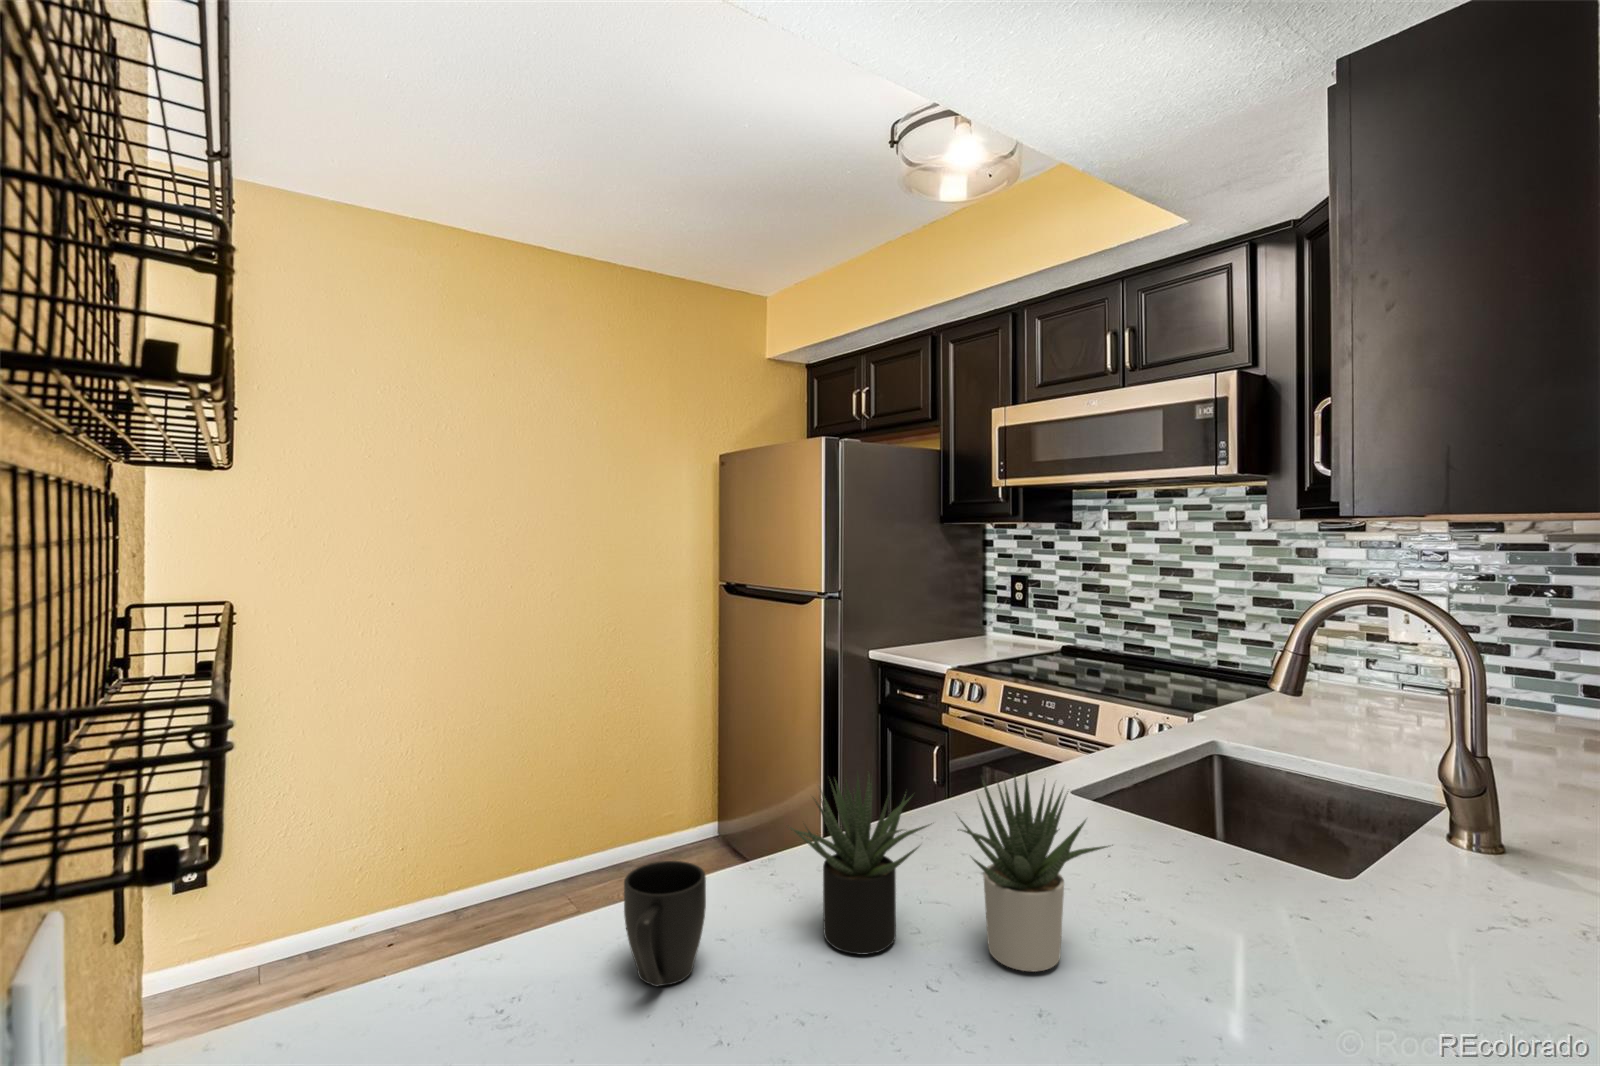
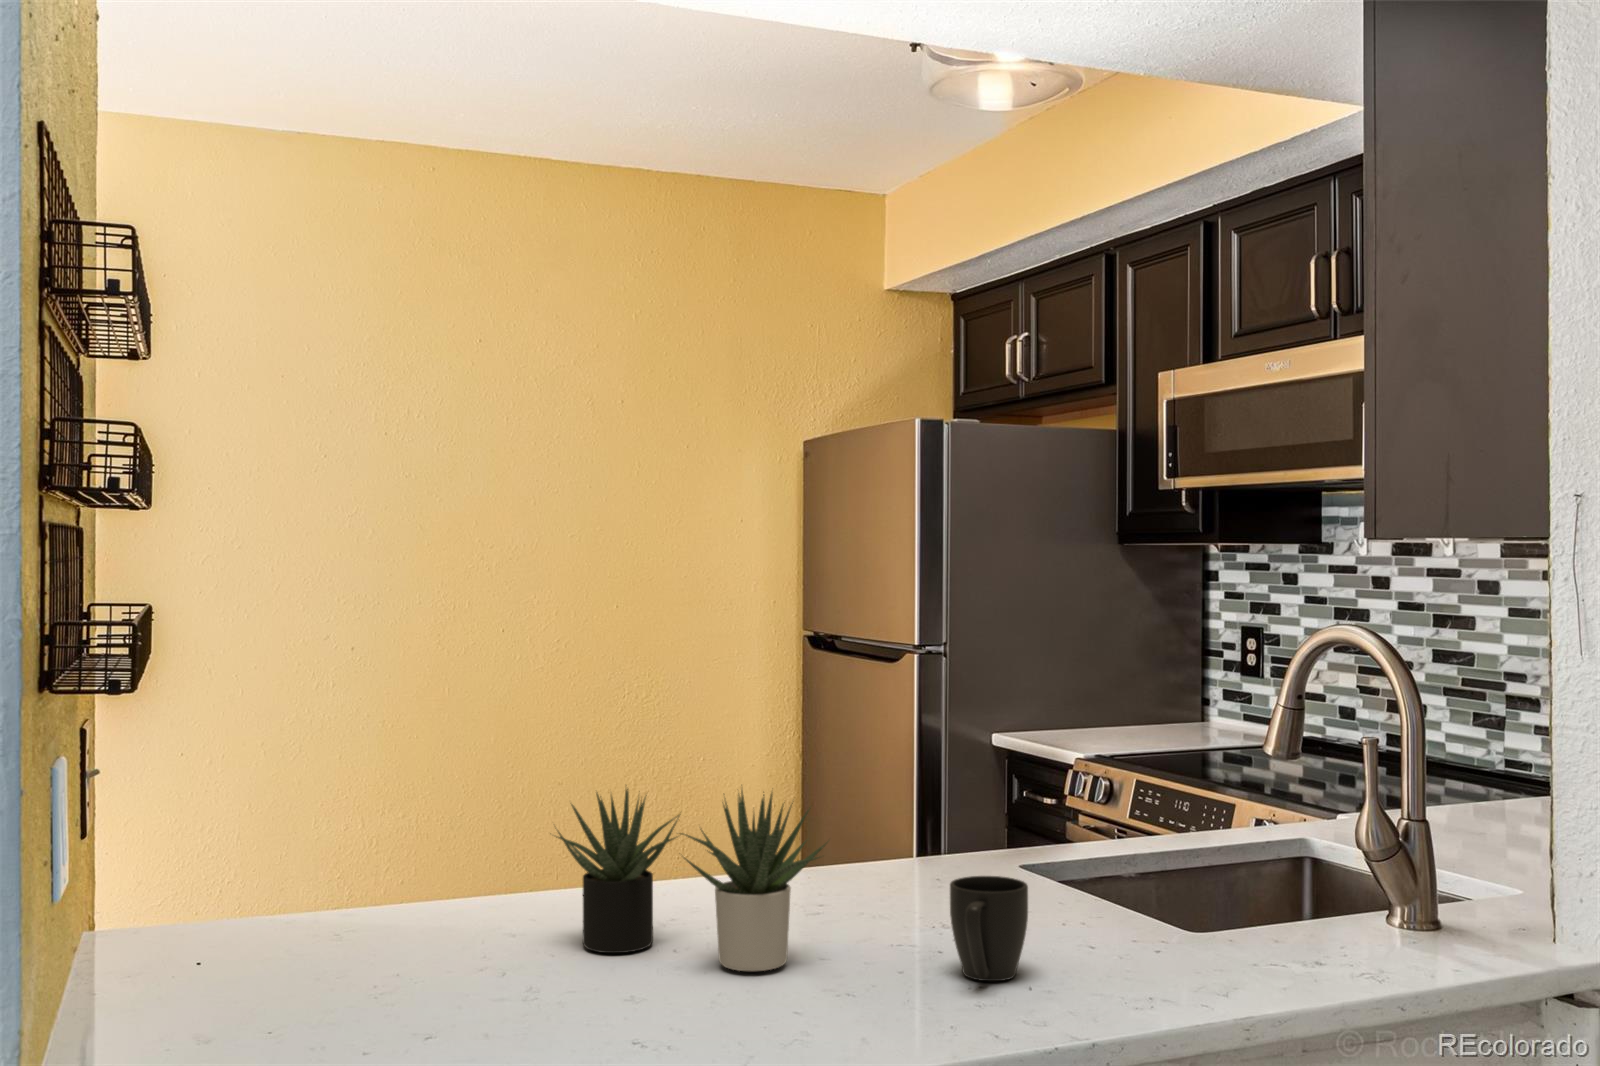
mug: present [624,861,706,986] -> present [950,876,1028,981]

